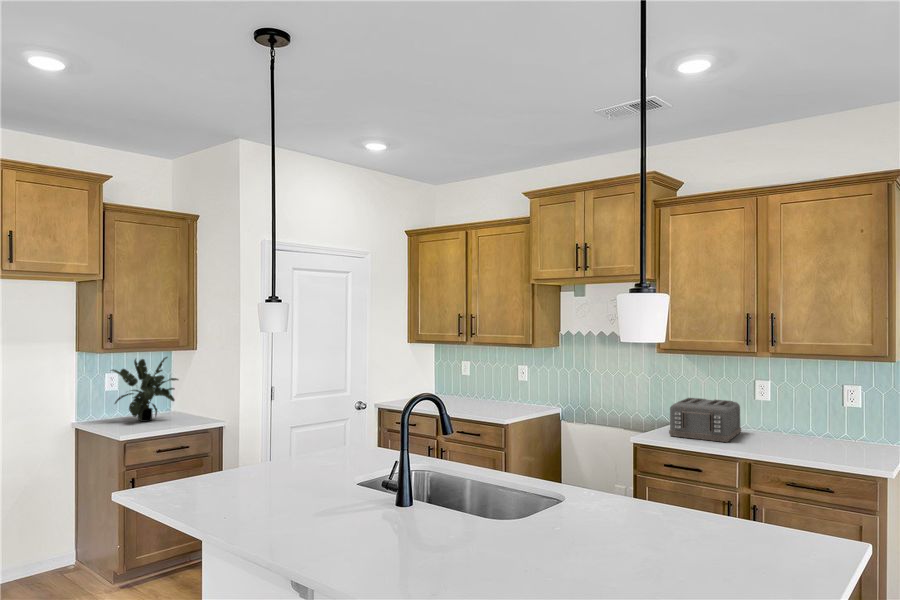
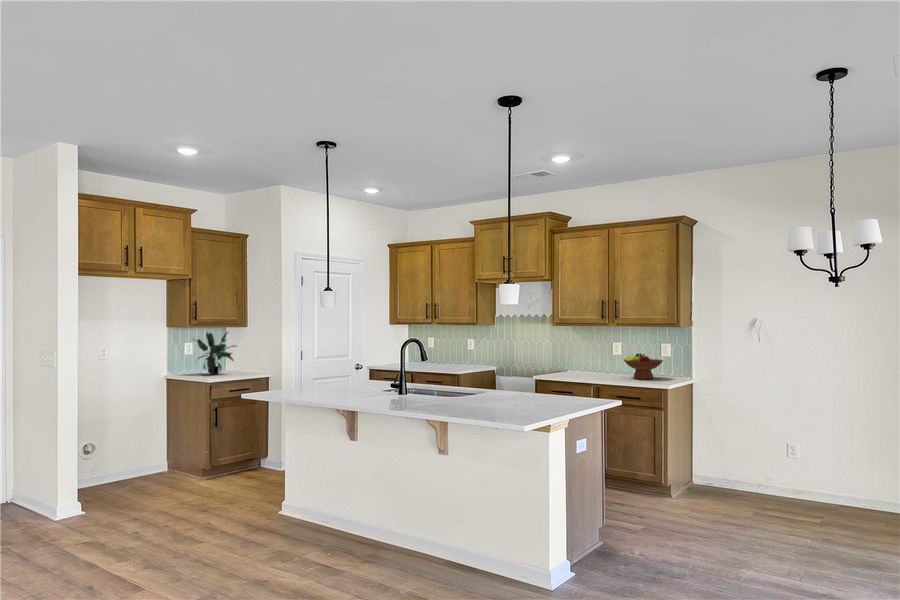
toaster: present [669,398,741,442] -> none [559,354,603,377]
fruit bowl: none [785,405,861,451] -> present [624,354,663,379]

